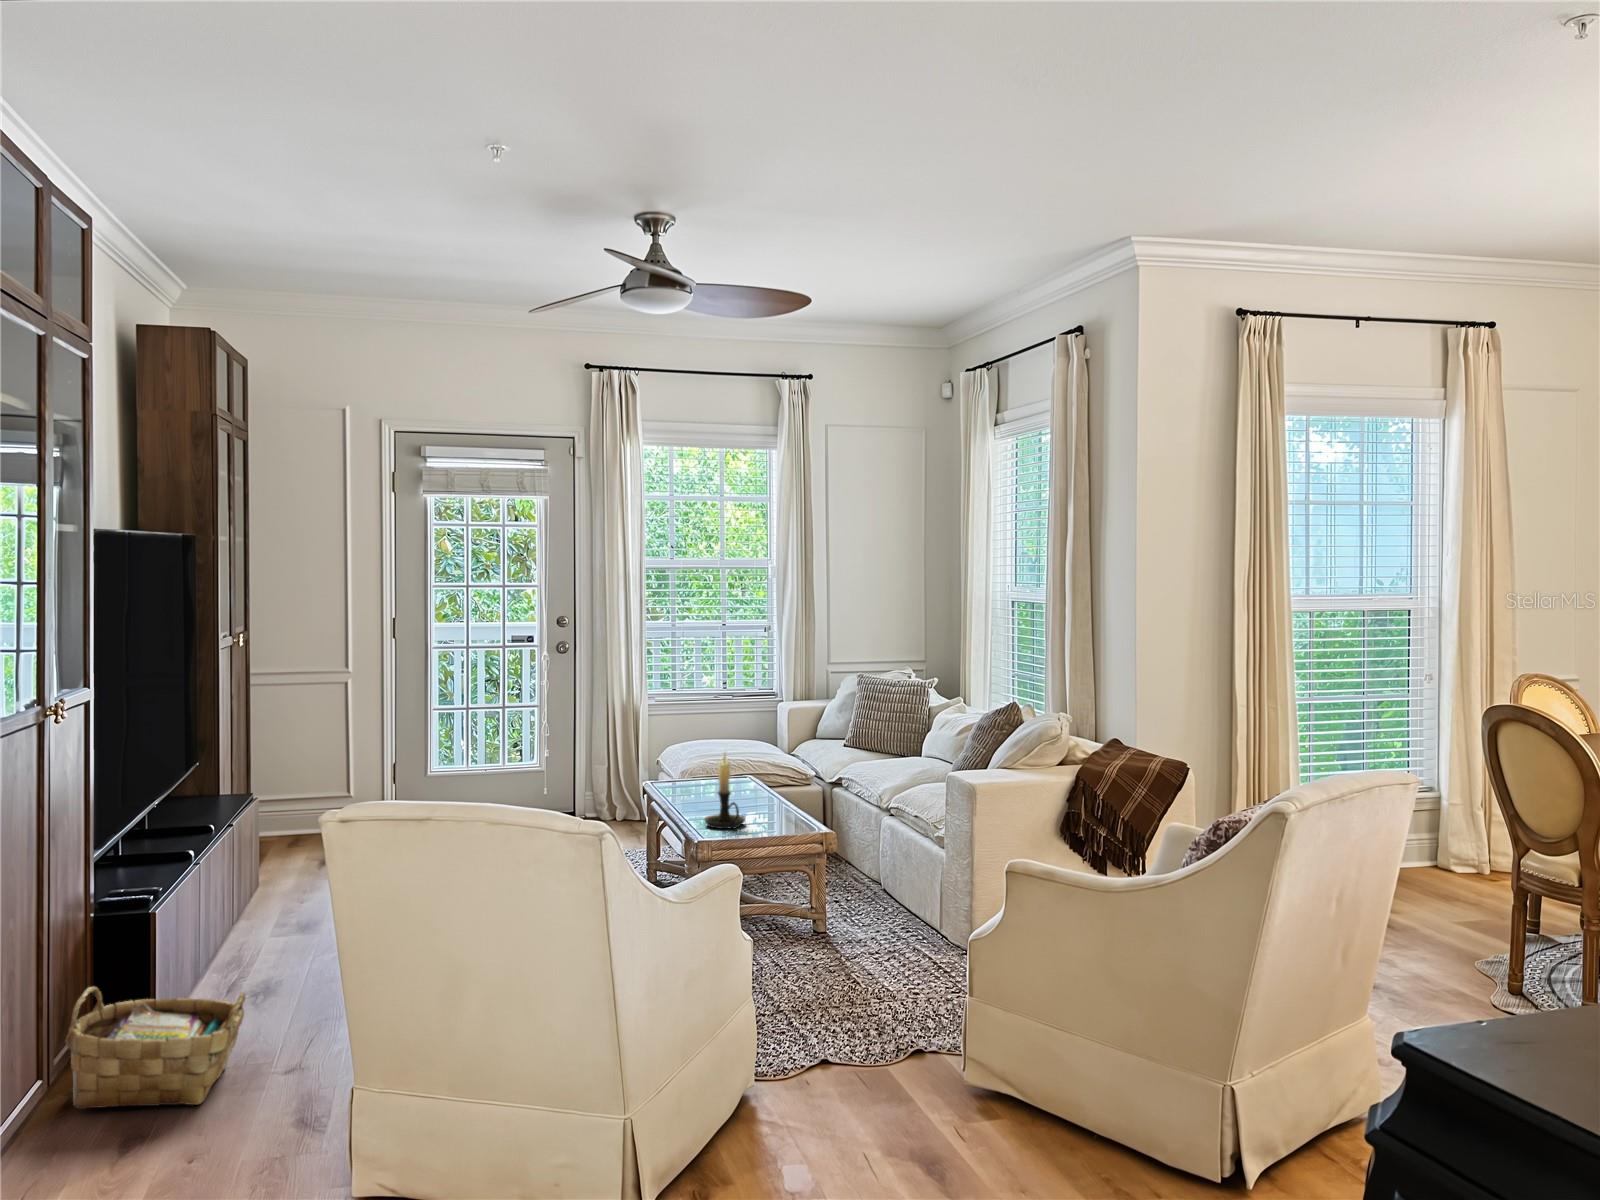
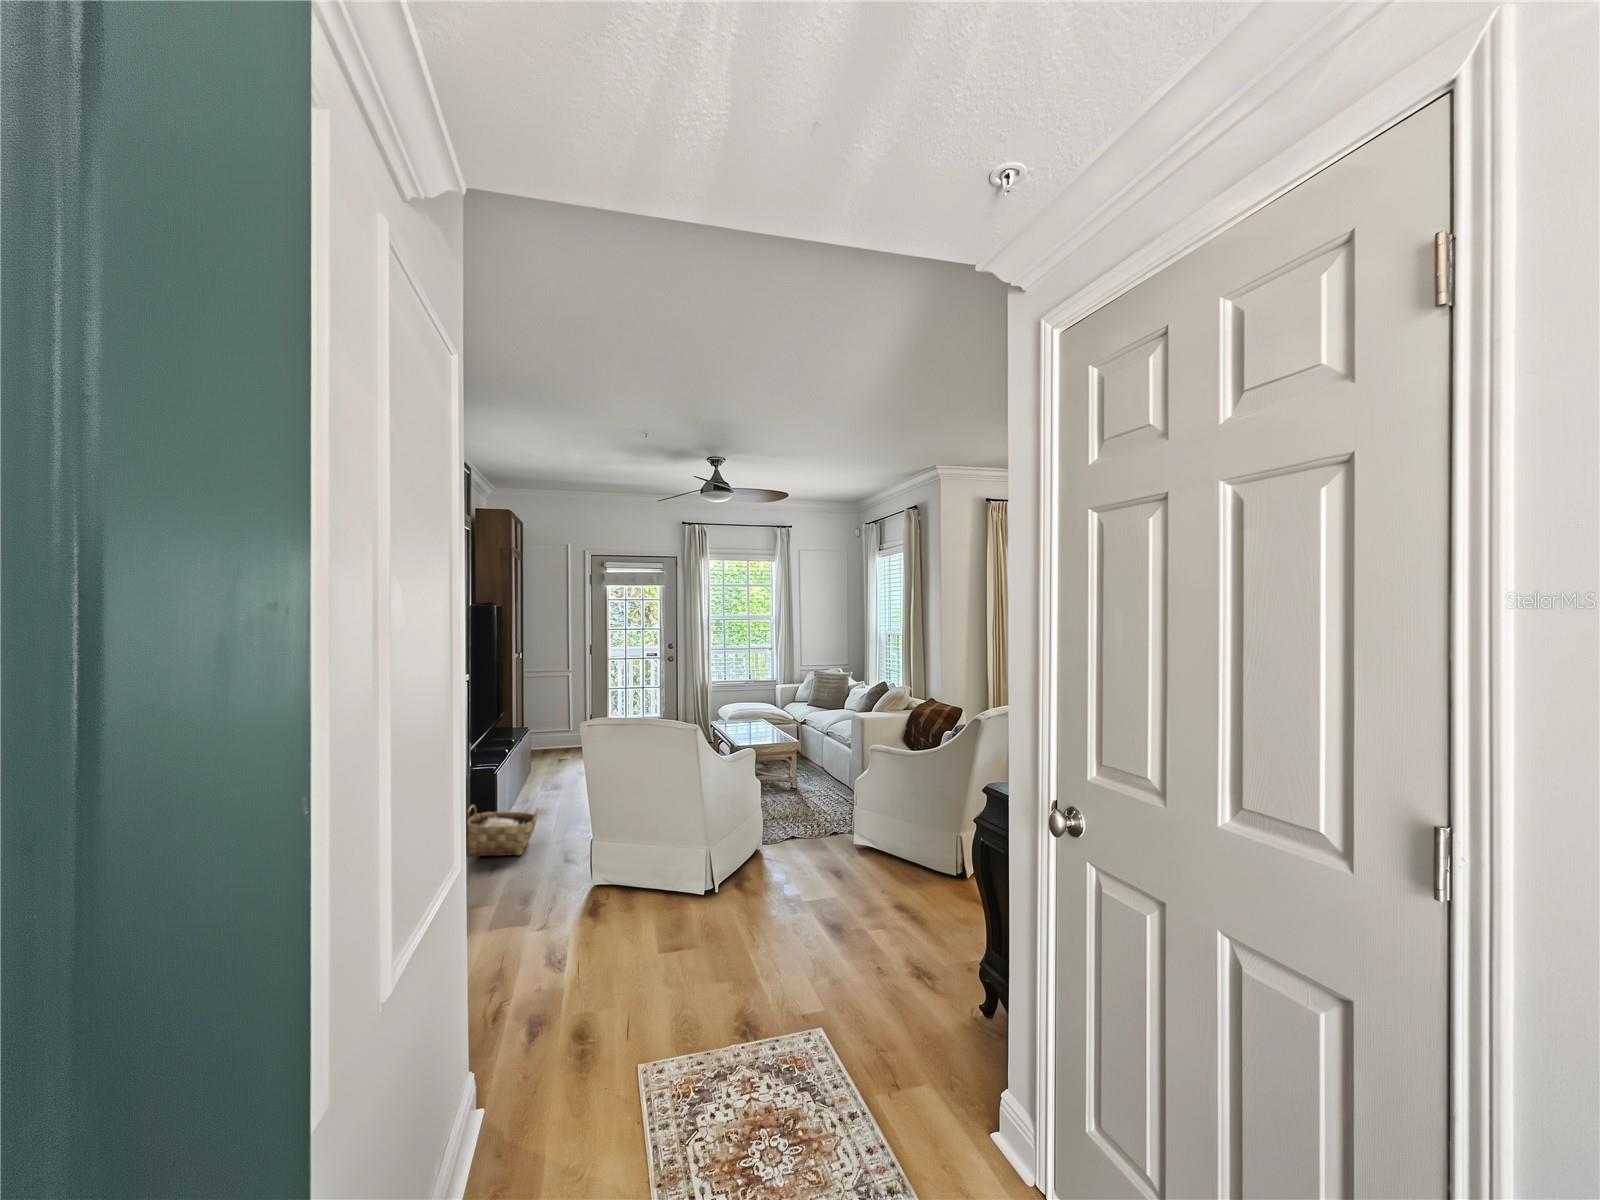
candle holder: present [704,751,745,829] -> none [740,703,759,740]

